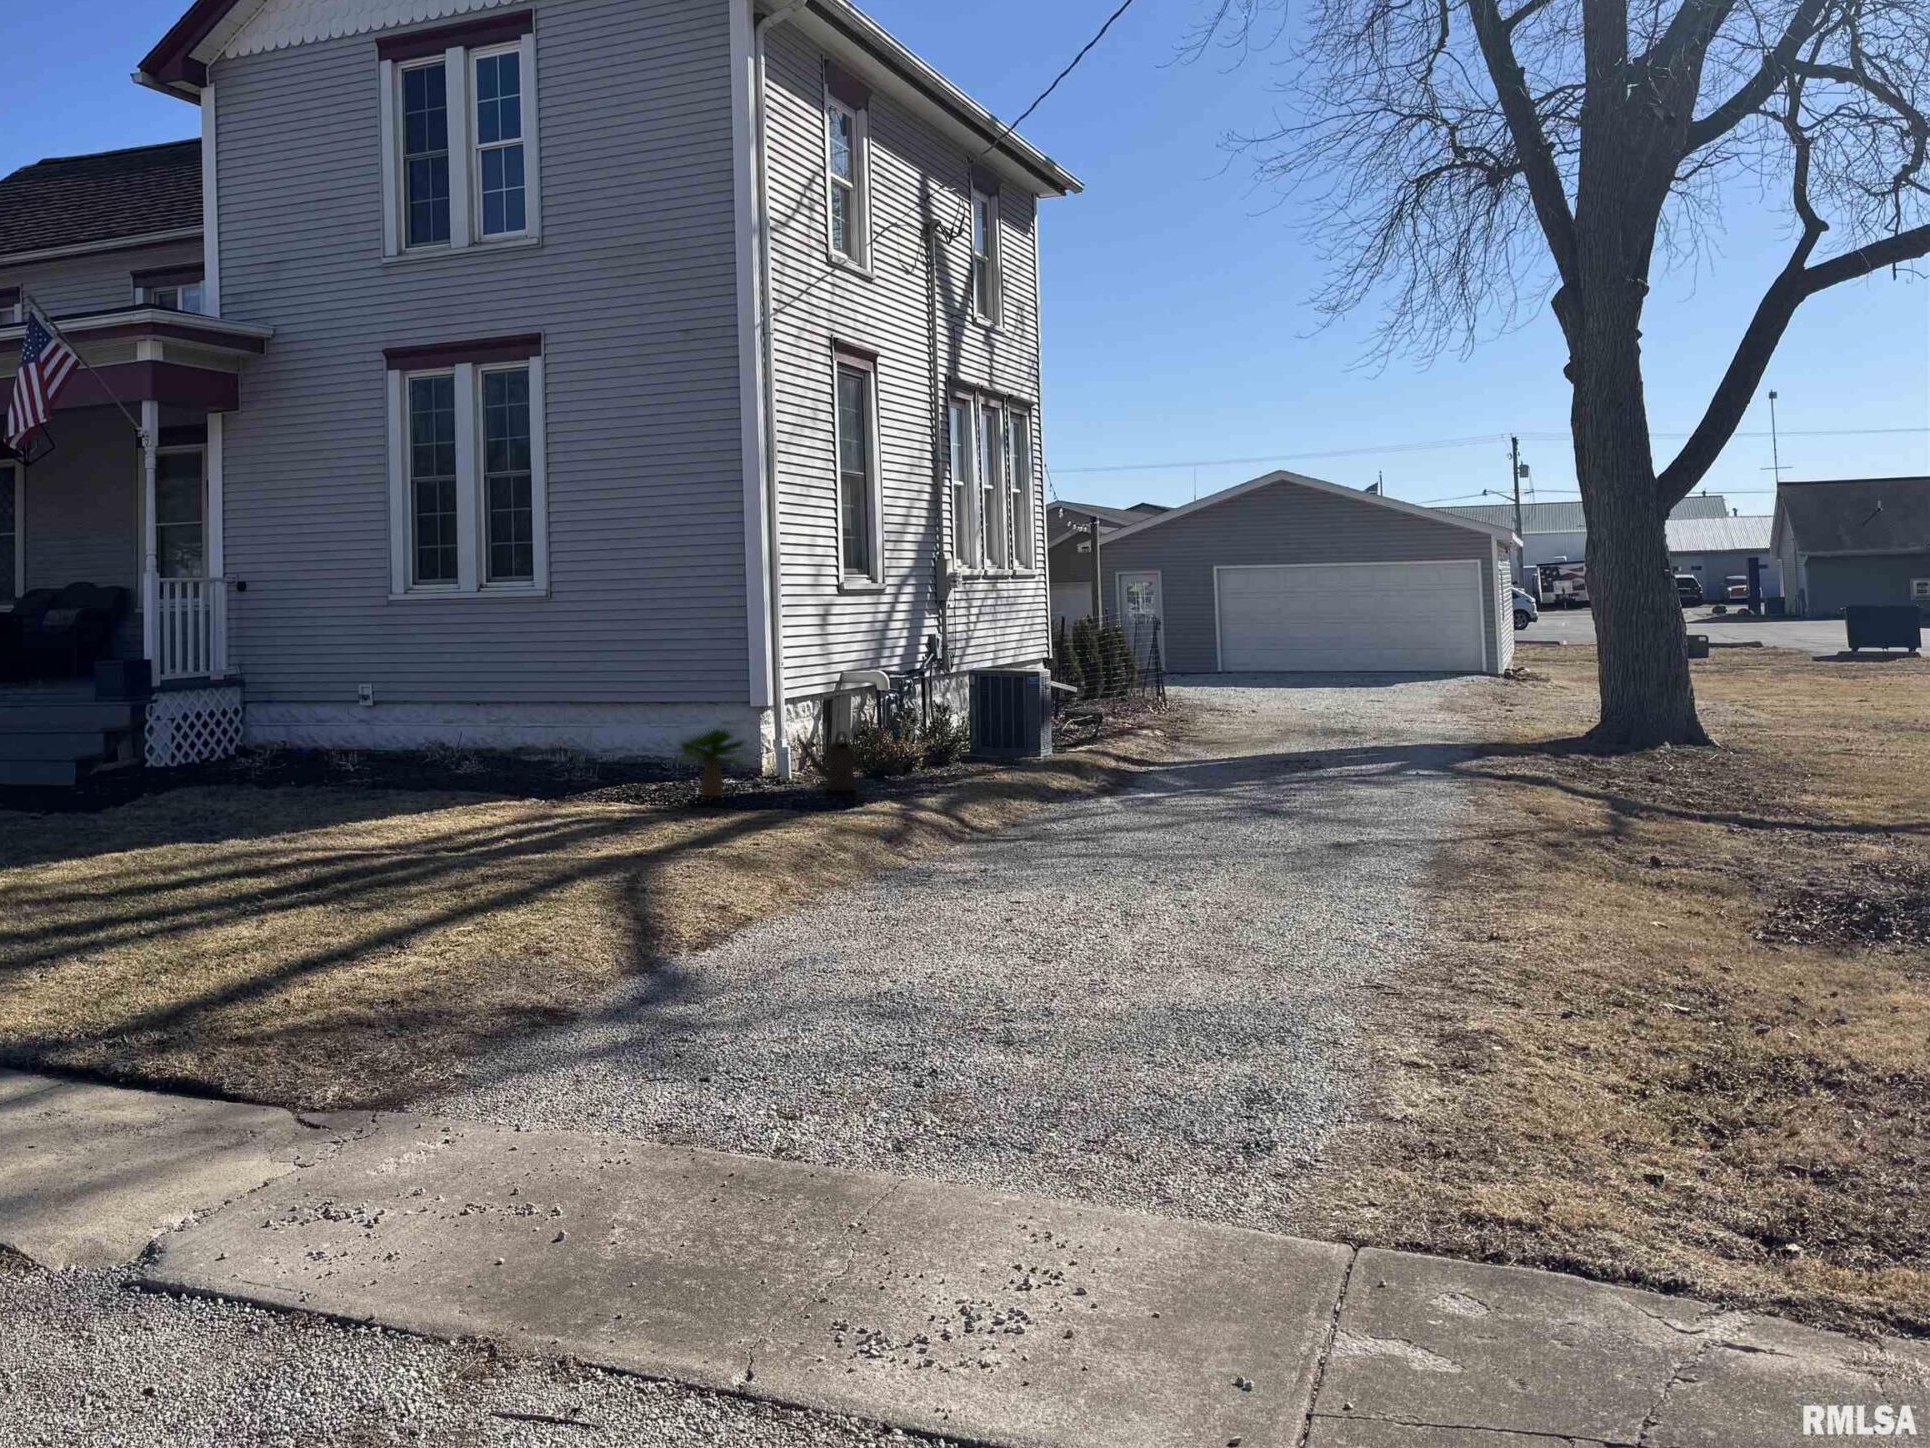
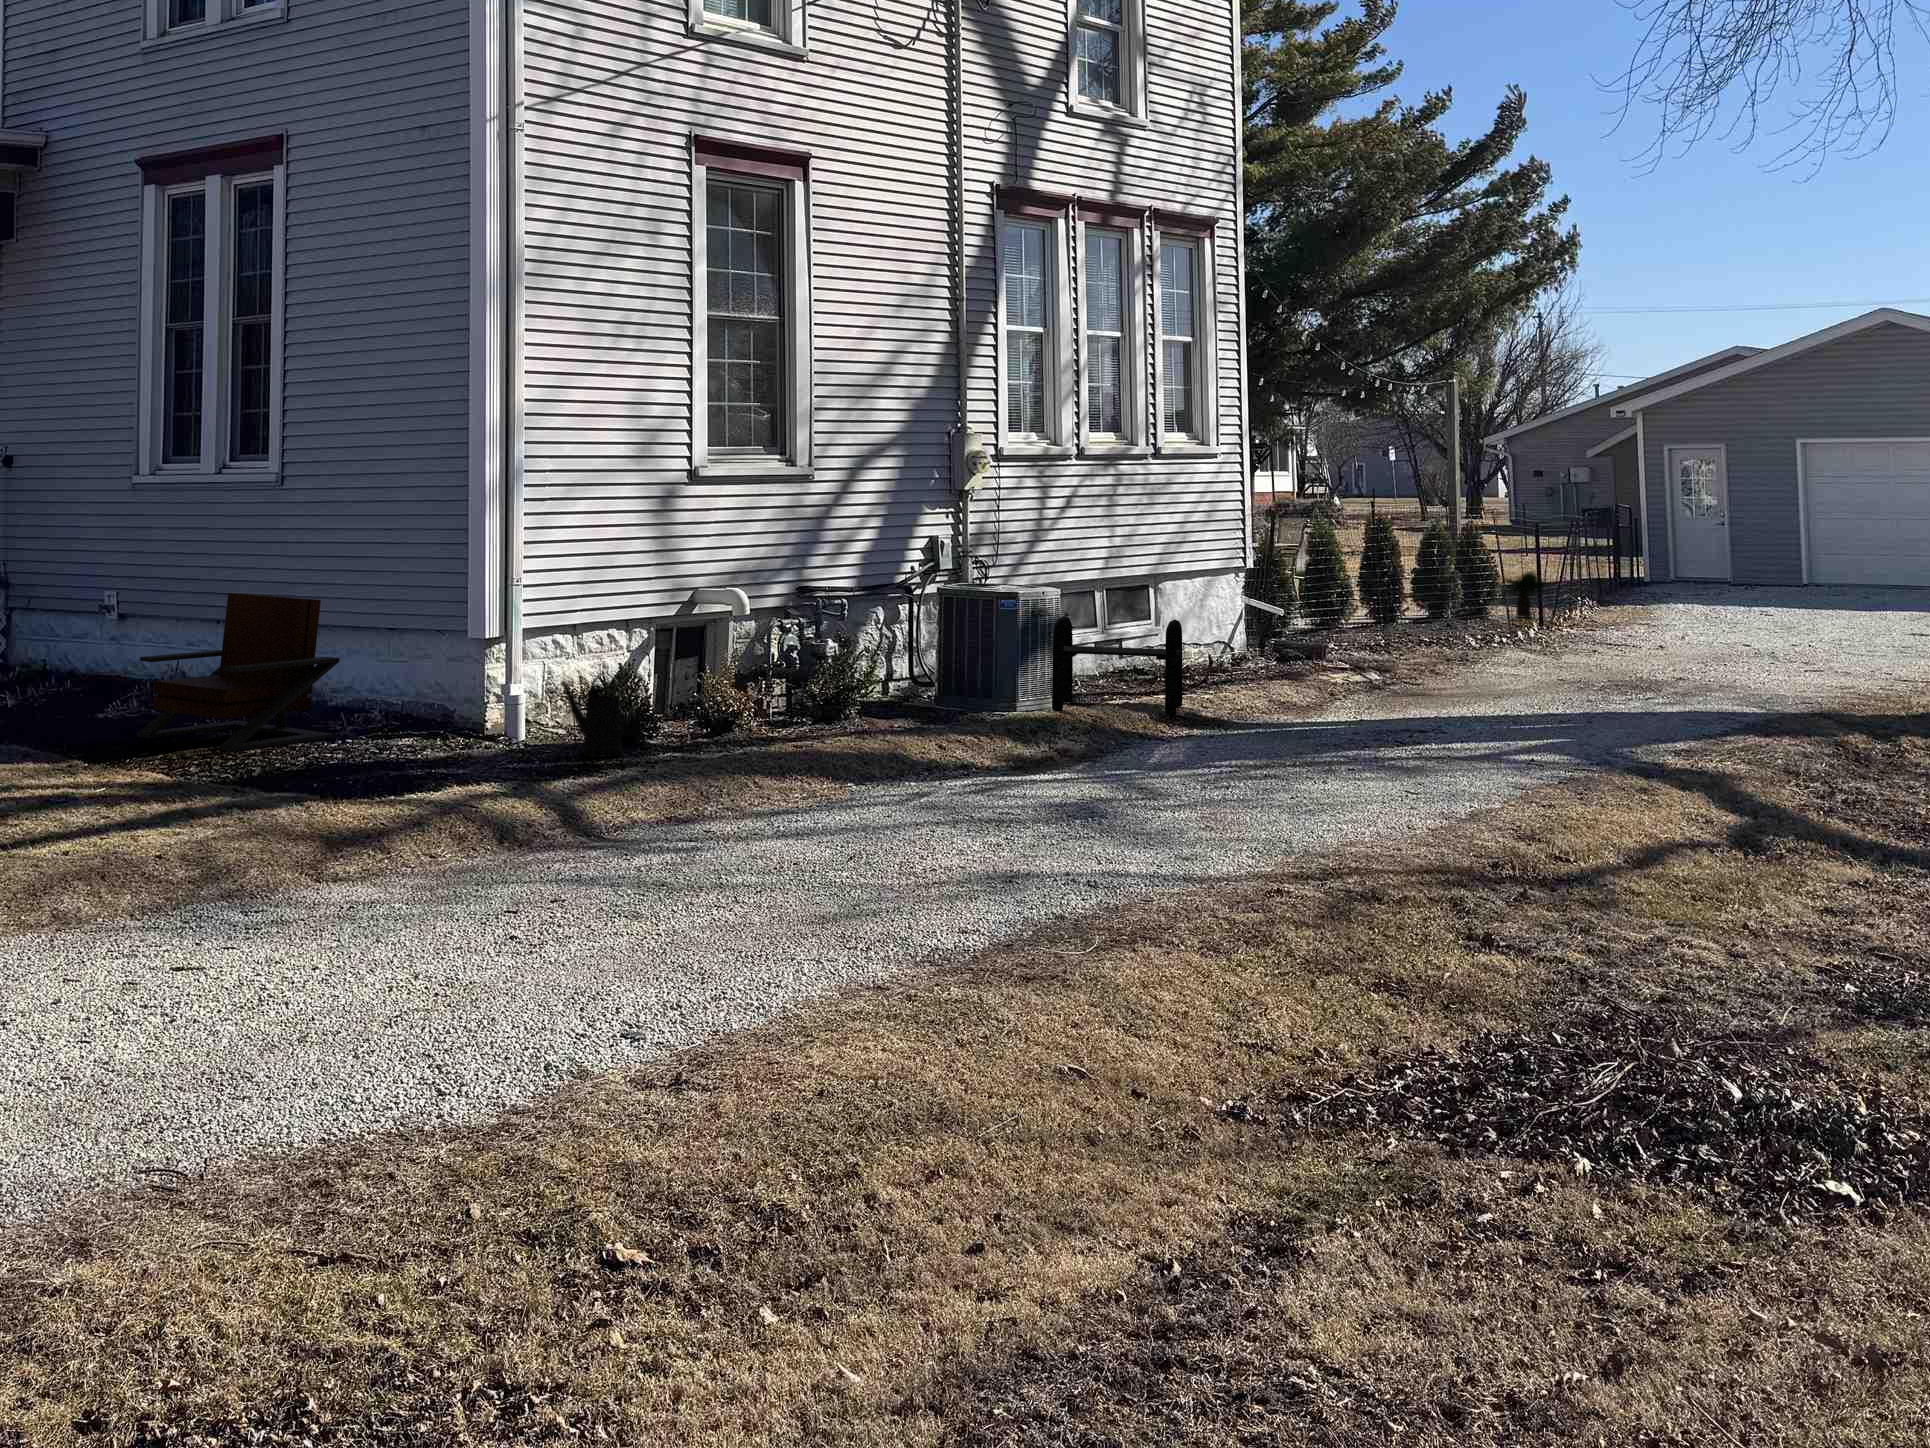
lounge chair: none [483,679,628,794] -> present [137,593,340,752]
bench: none [1033,689,1132,757] -> present [1052,616,1182,715]
potted plant: present [676,728,749,796] -> present [1501,571,1549,618]

